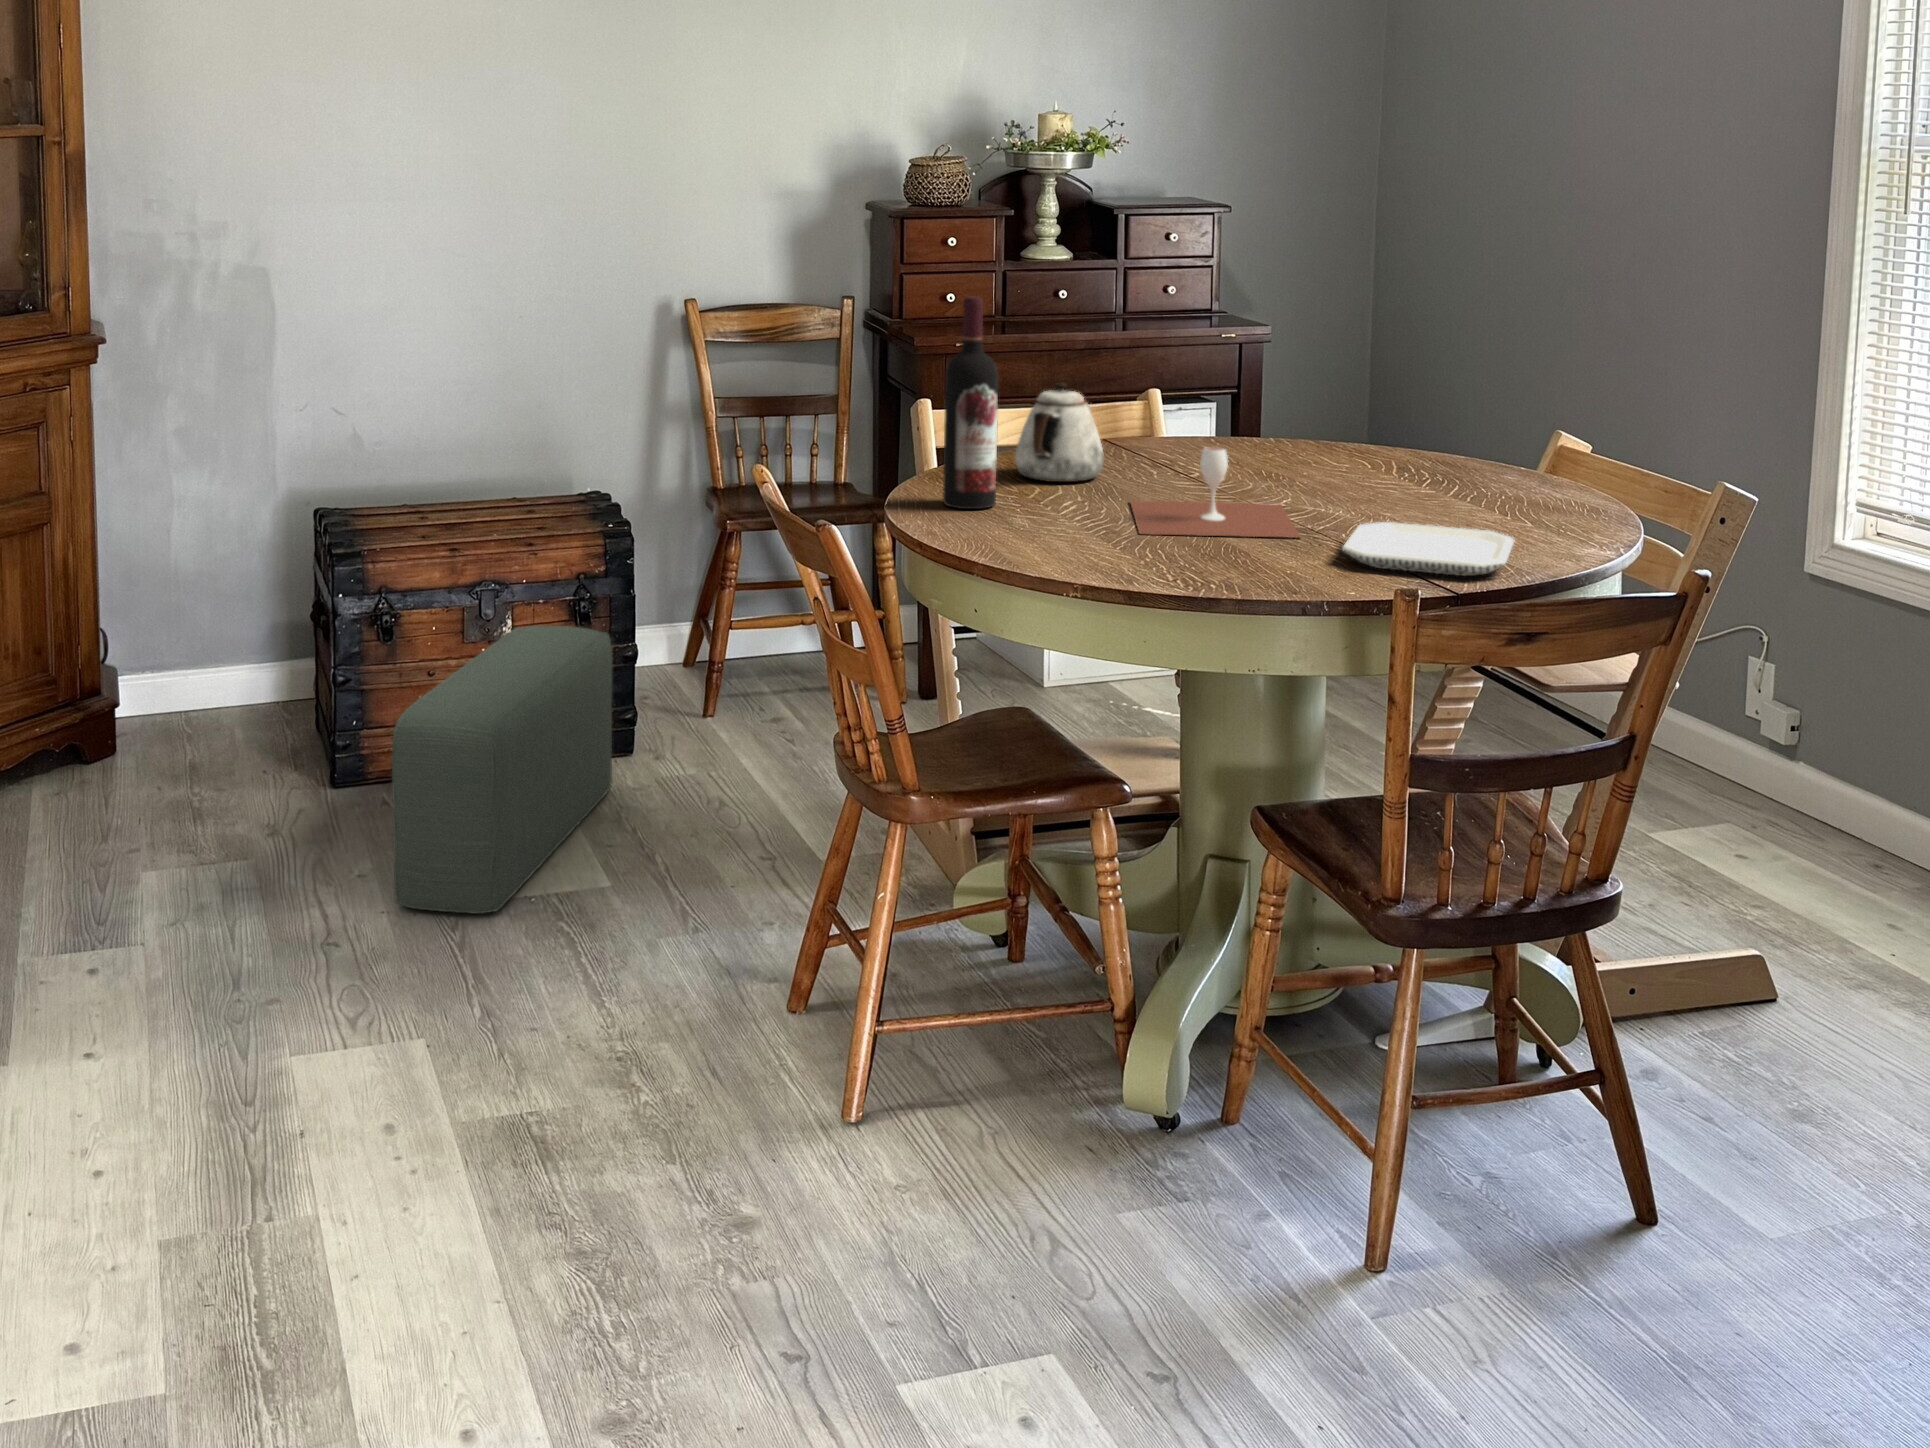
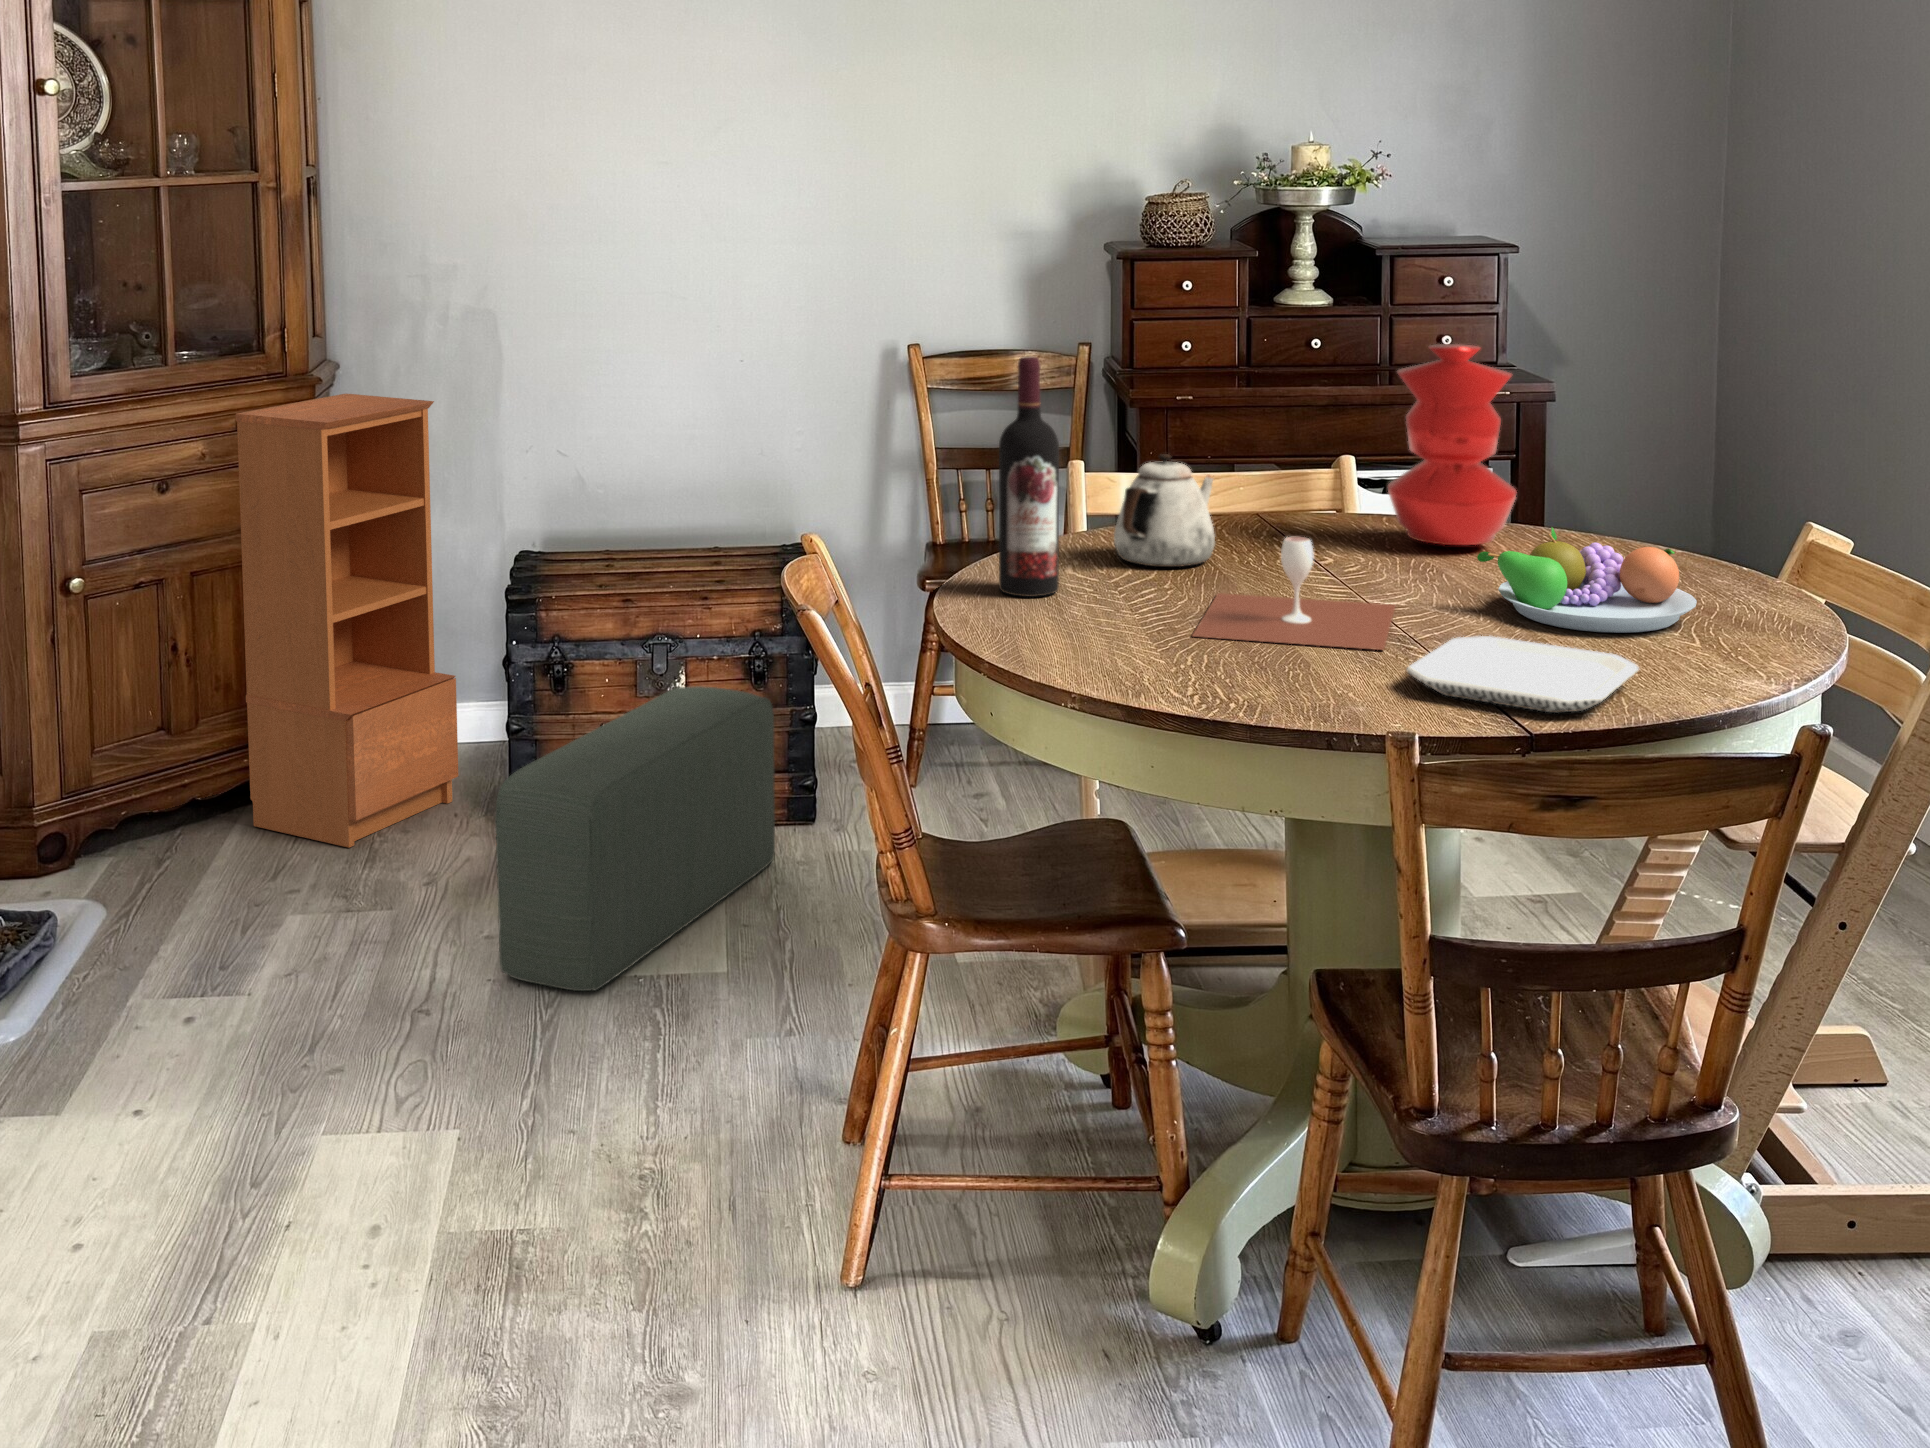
vase: none [1229,285,1338,458] -> present [1388,344,1517,545]
bookcase: none [41,352,266,807] -> present [236,394,458,848]
fruit bowl: none [1345,435,1520,518] -> present [1477,527,1697,633]

